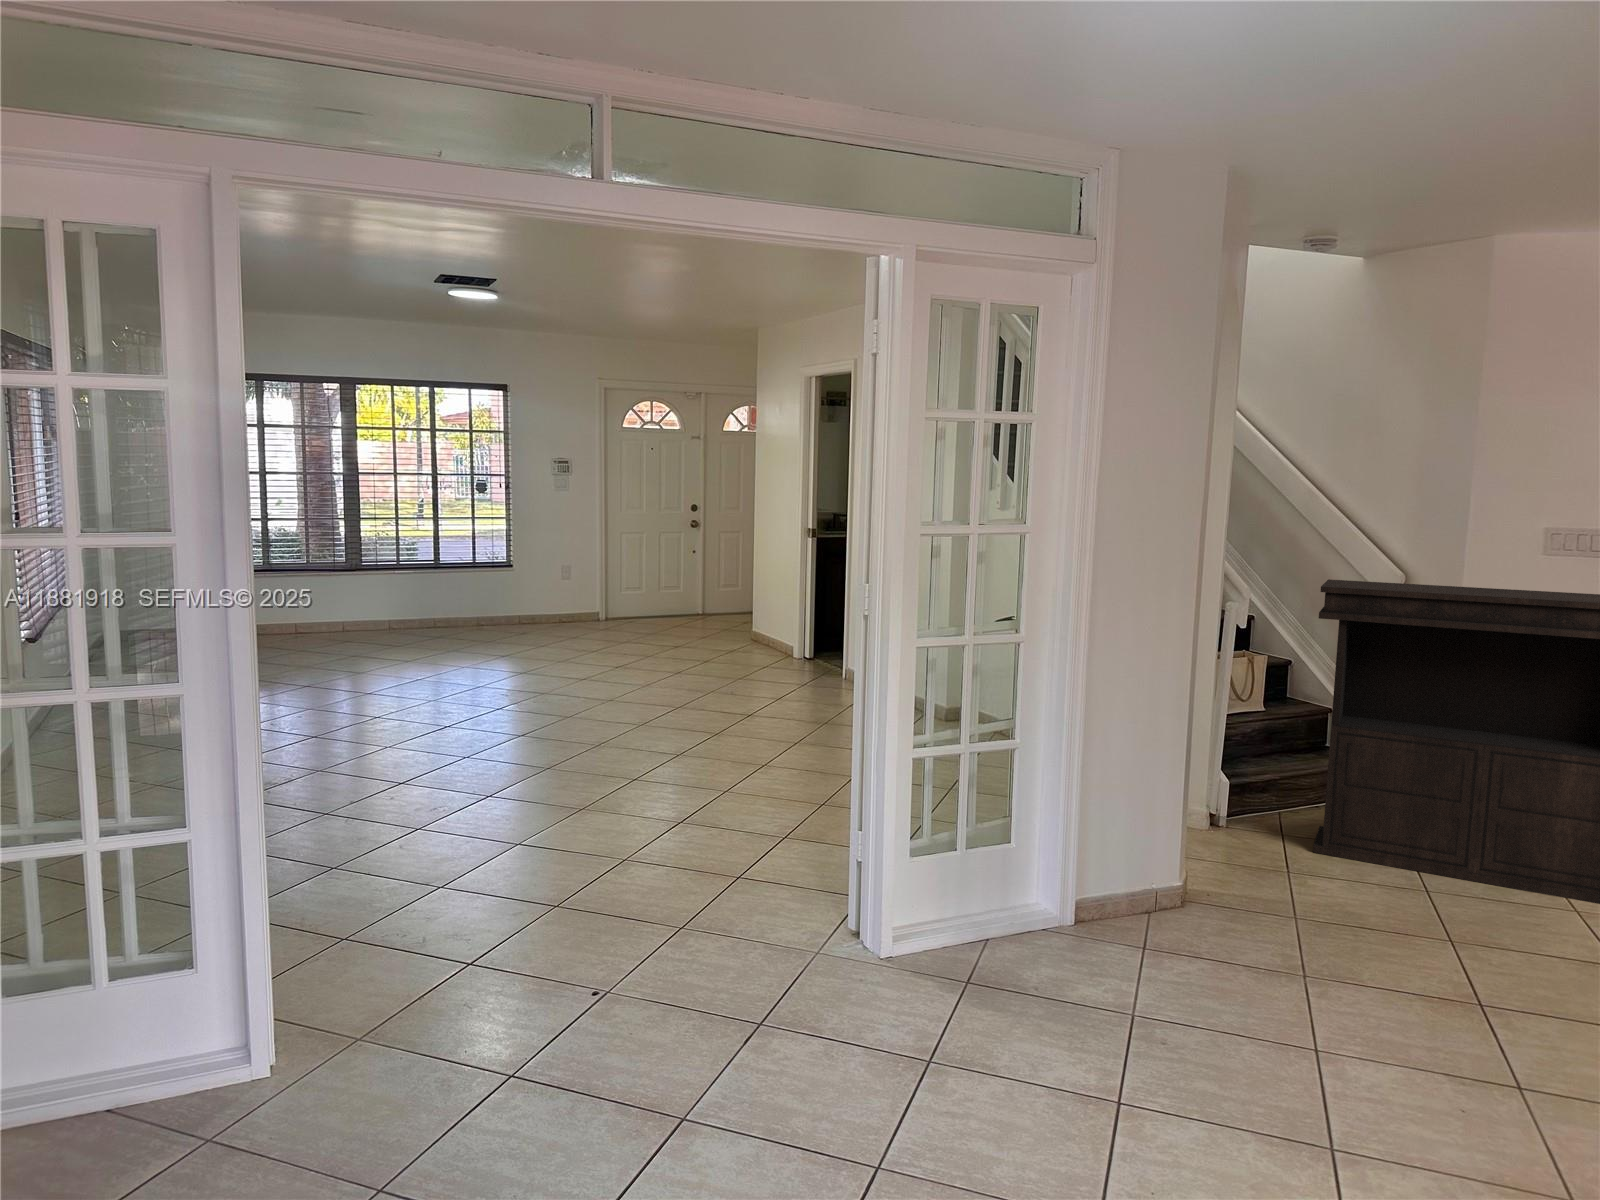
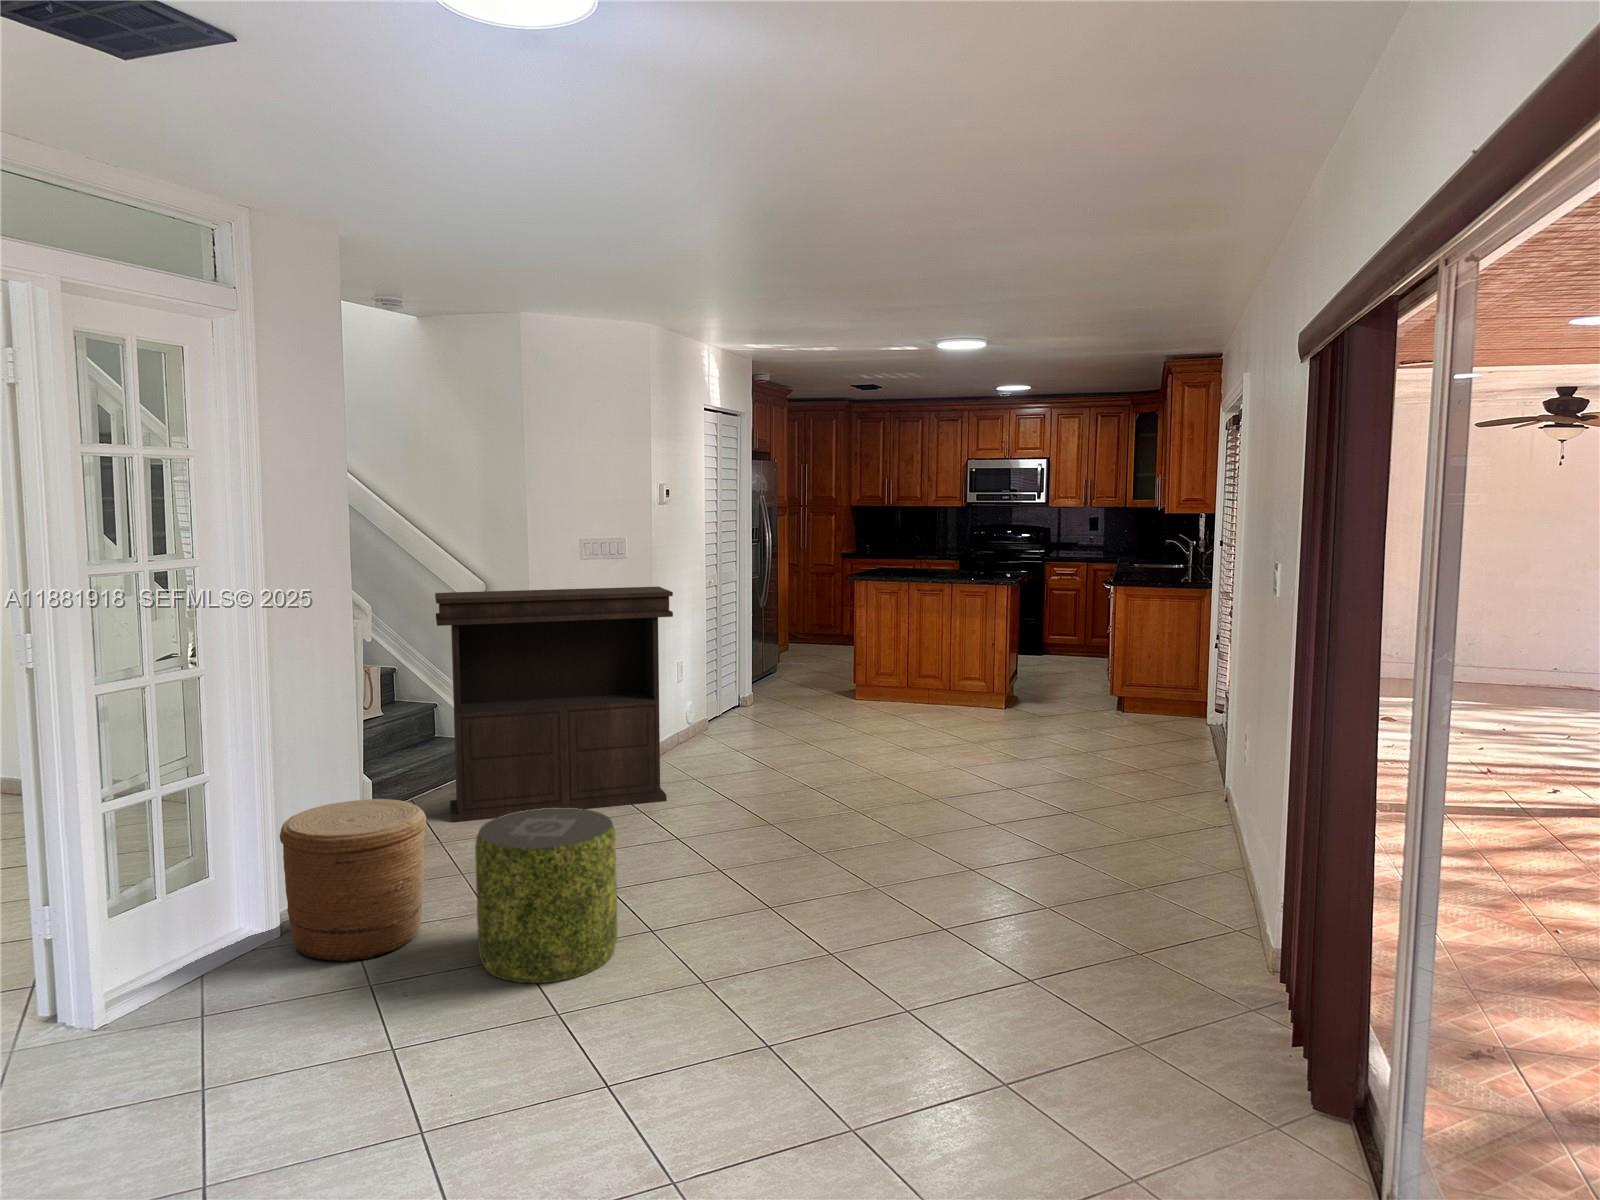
woven basket: none [1074,800,1236,988] -> present [280,799,426,961]
pouf: none [1266,873,1487,1131] -> present [475,808,617,983]

